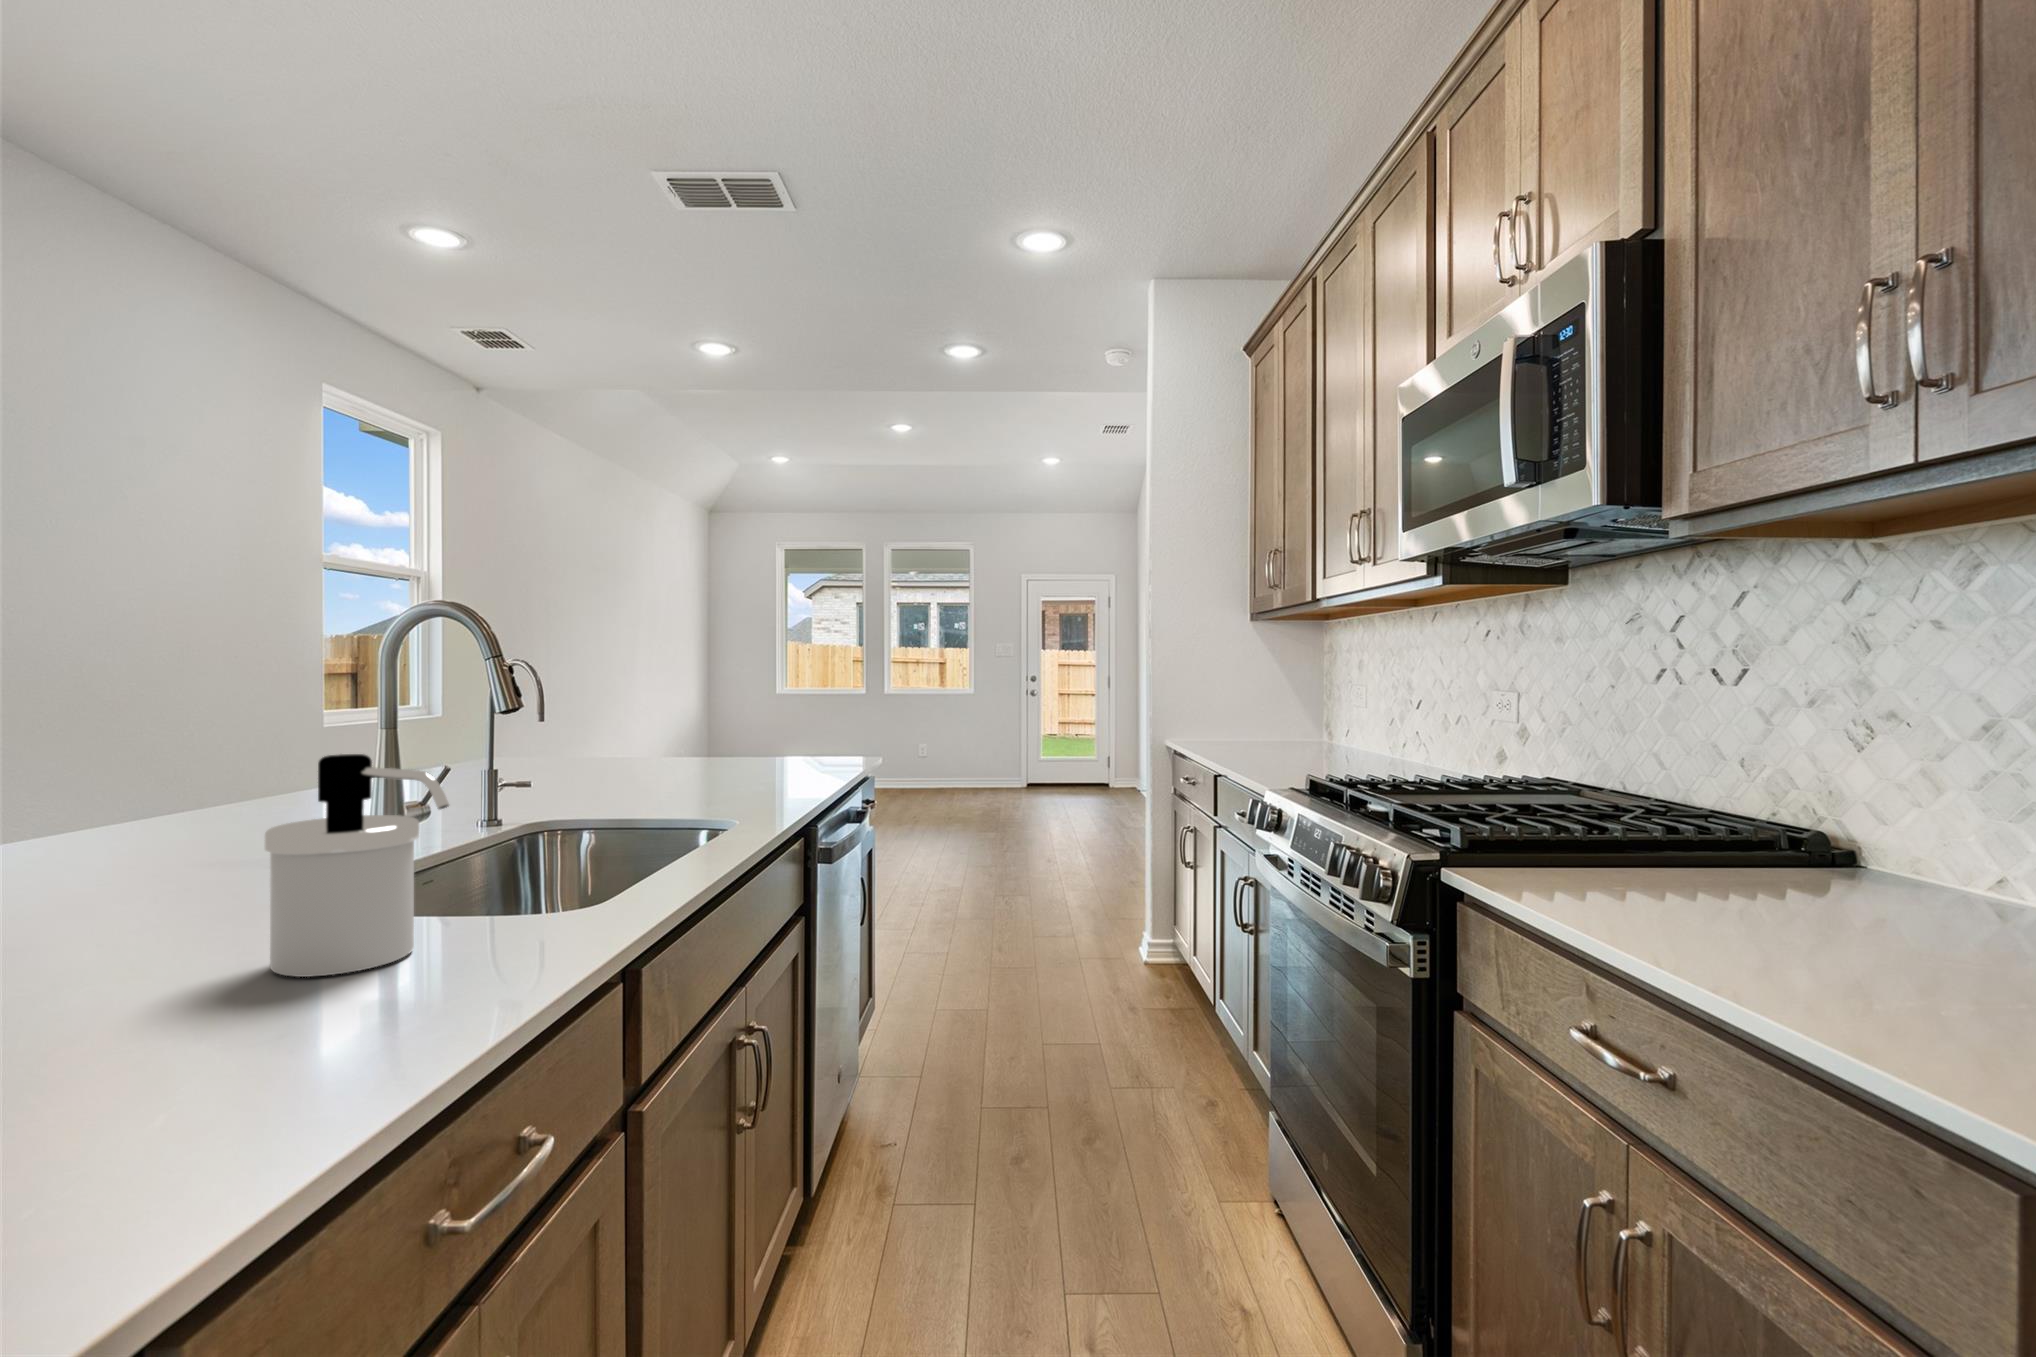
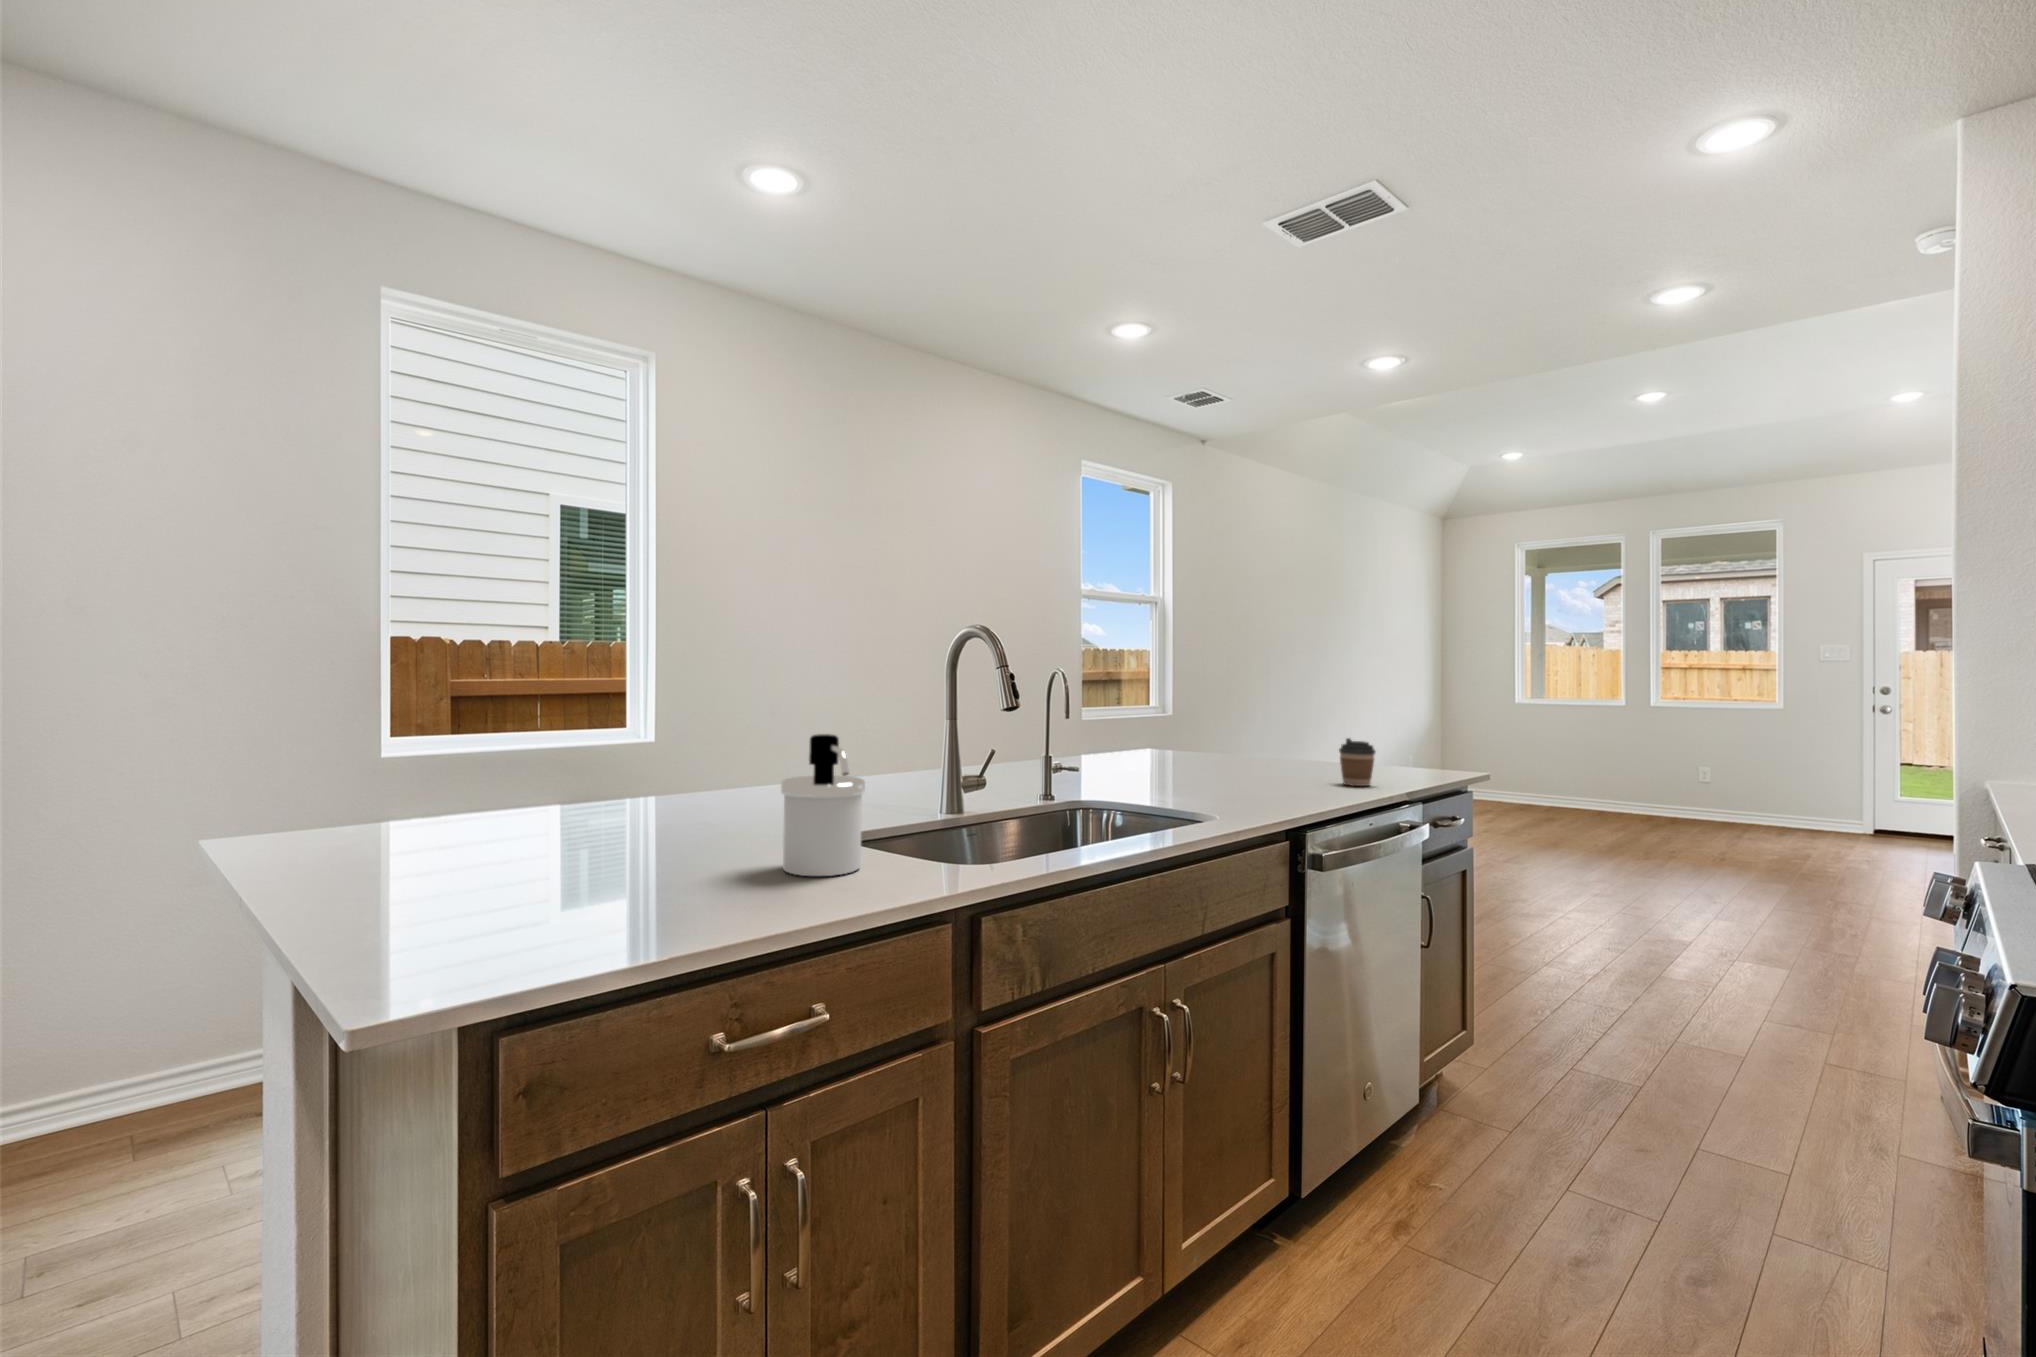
coffee cup: none [781,727,817,774] -> present [1339,738,1376,786]

